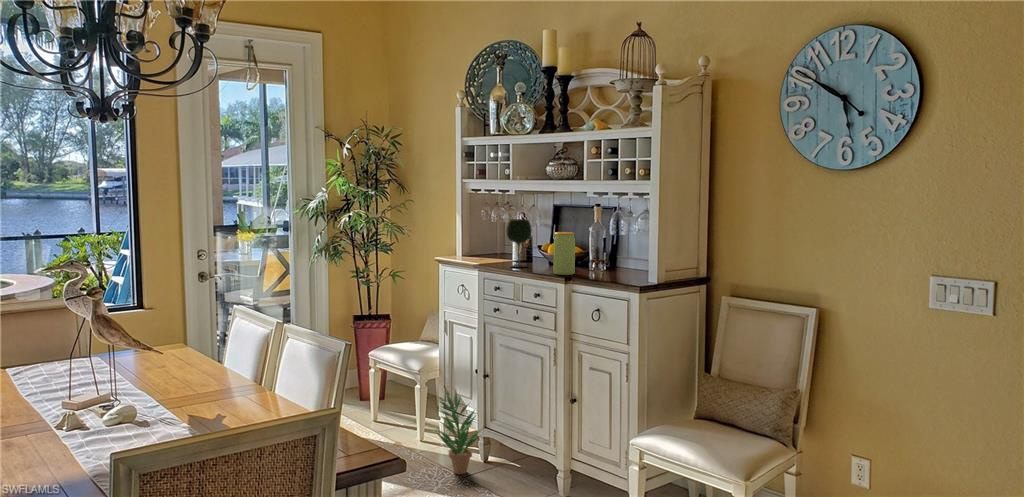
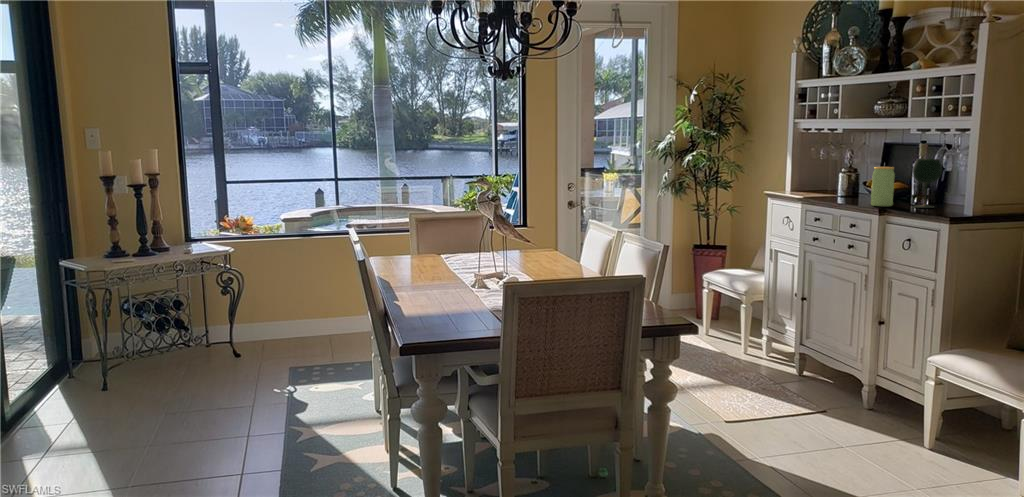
wine glass: present [506,219,531,267] -> present [913,159,942,208]
potted plant: present [438,390,482,474] -> none [753,304,799,380]

